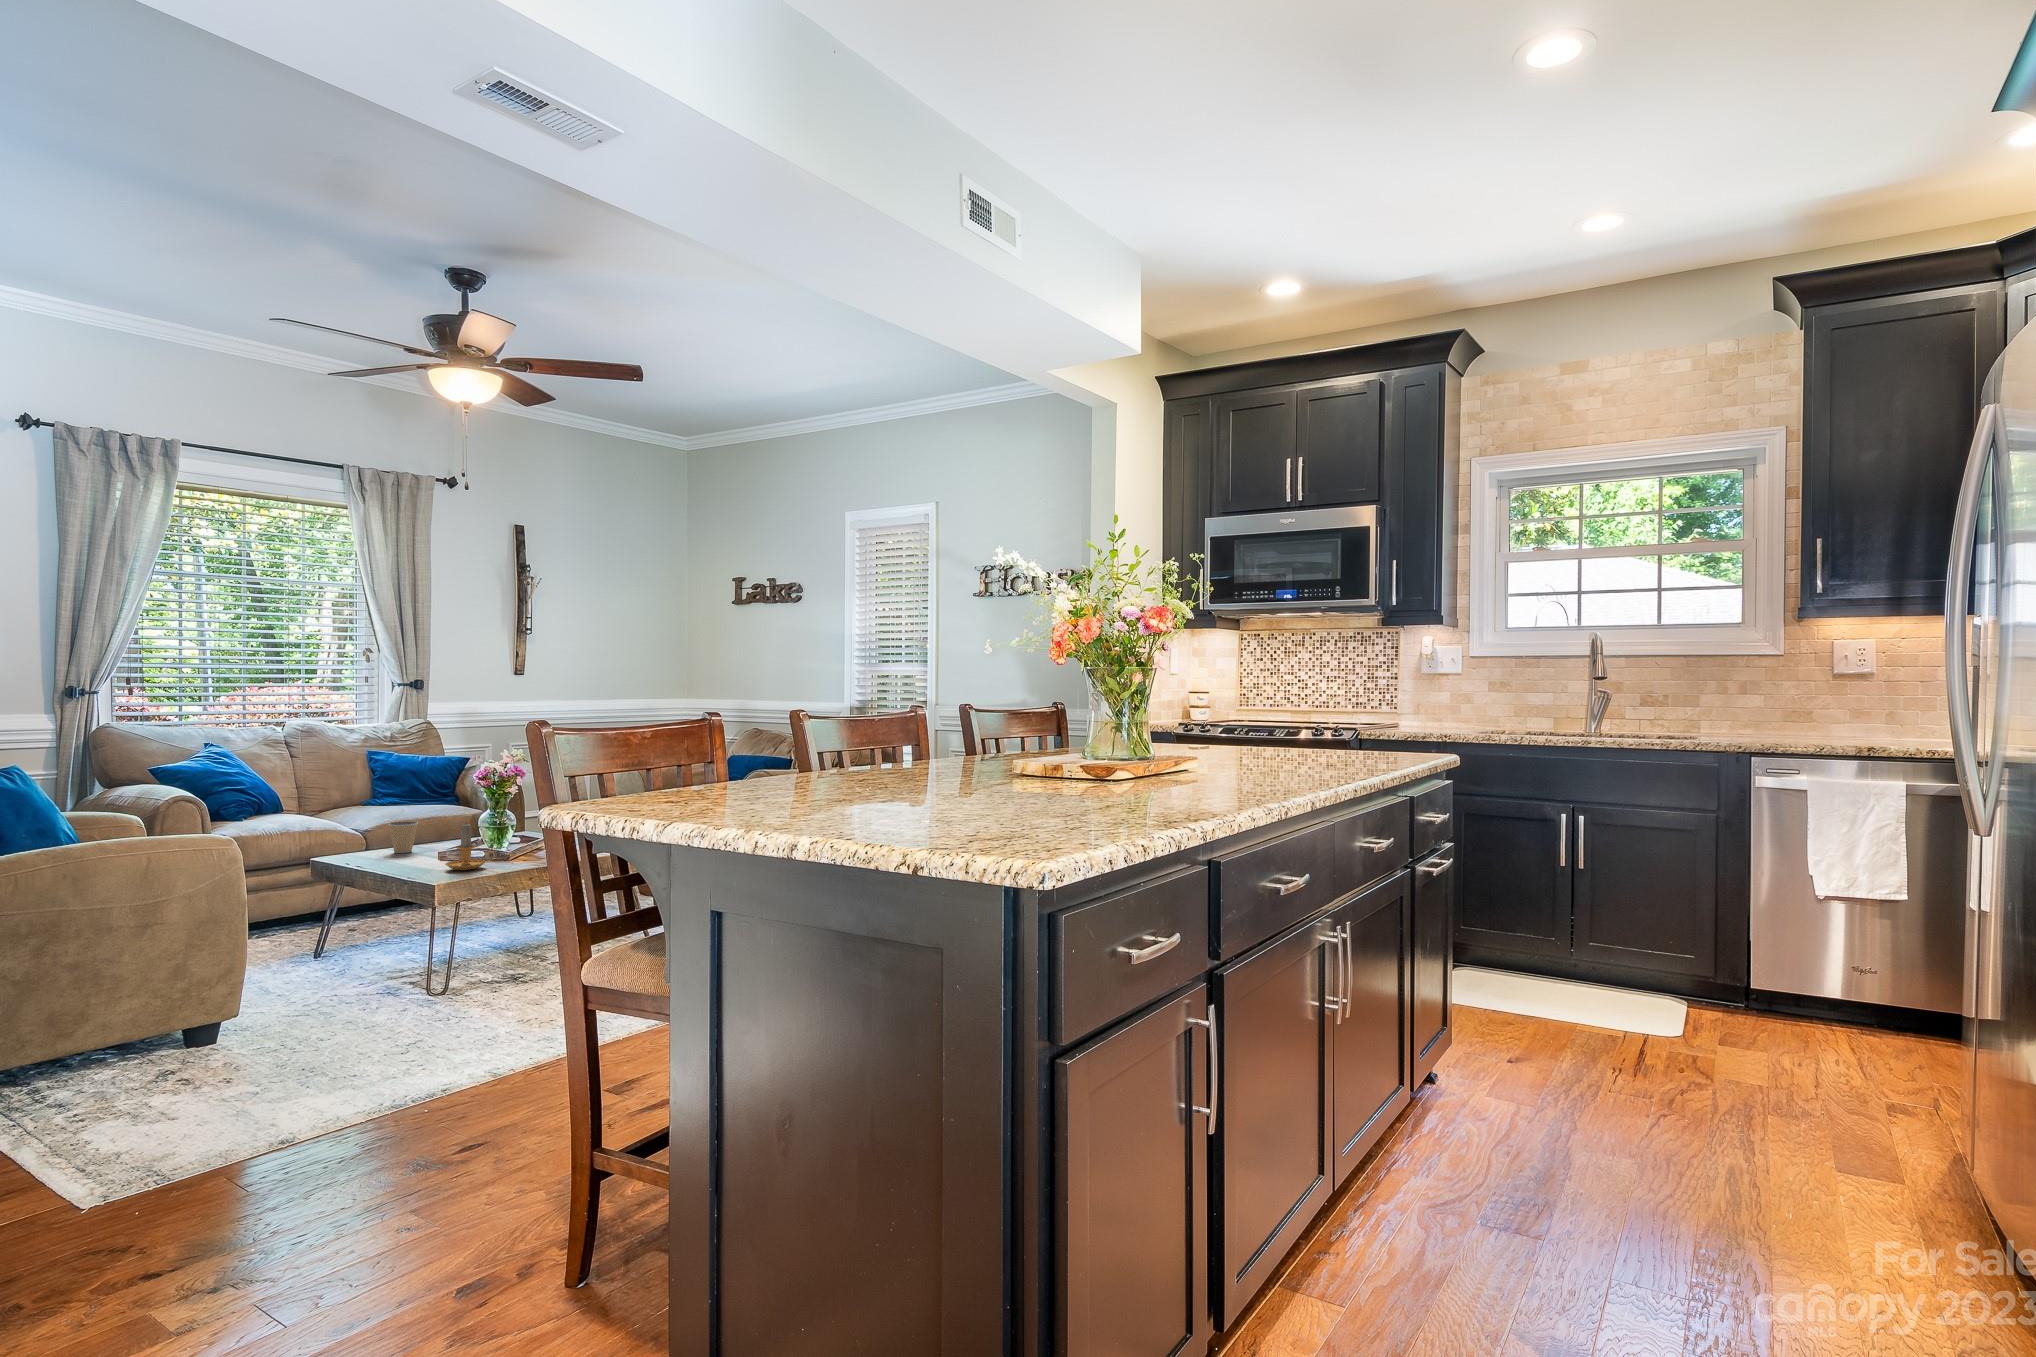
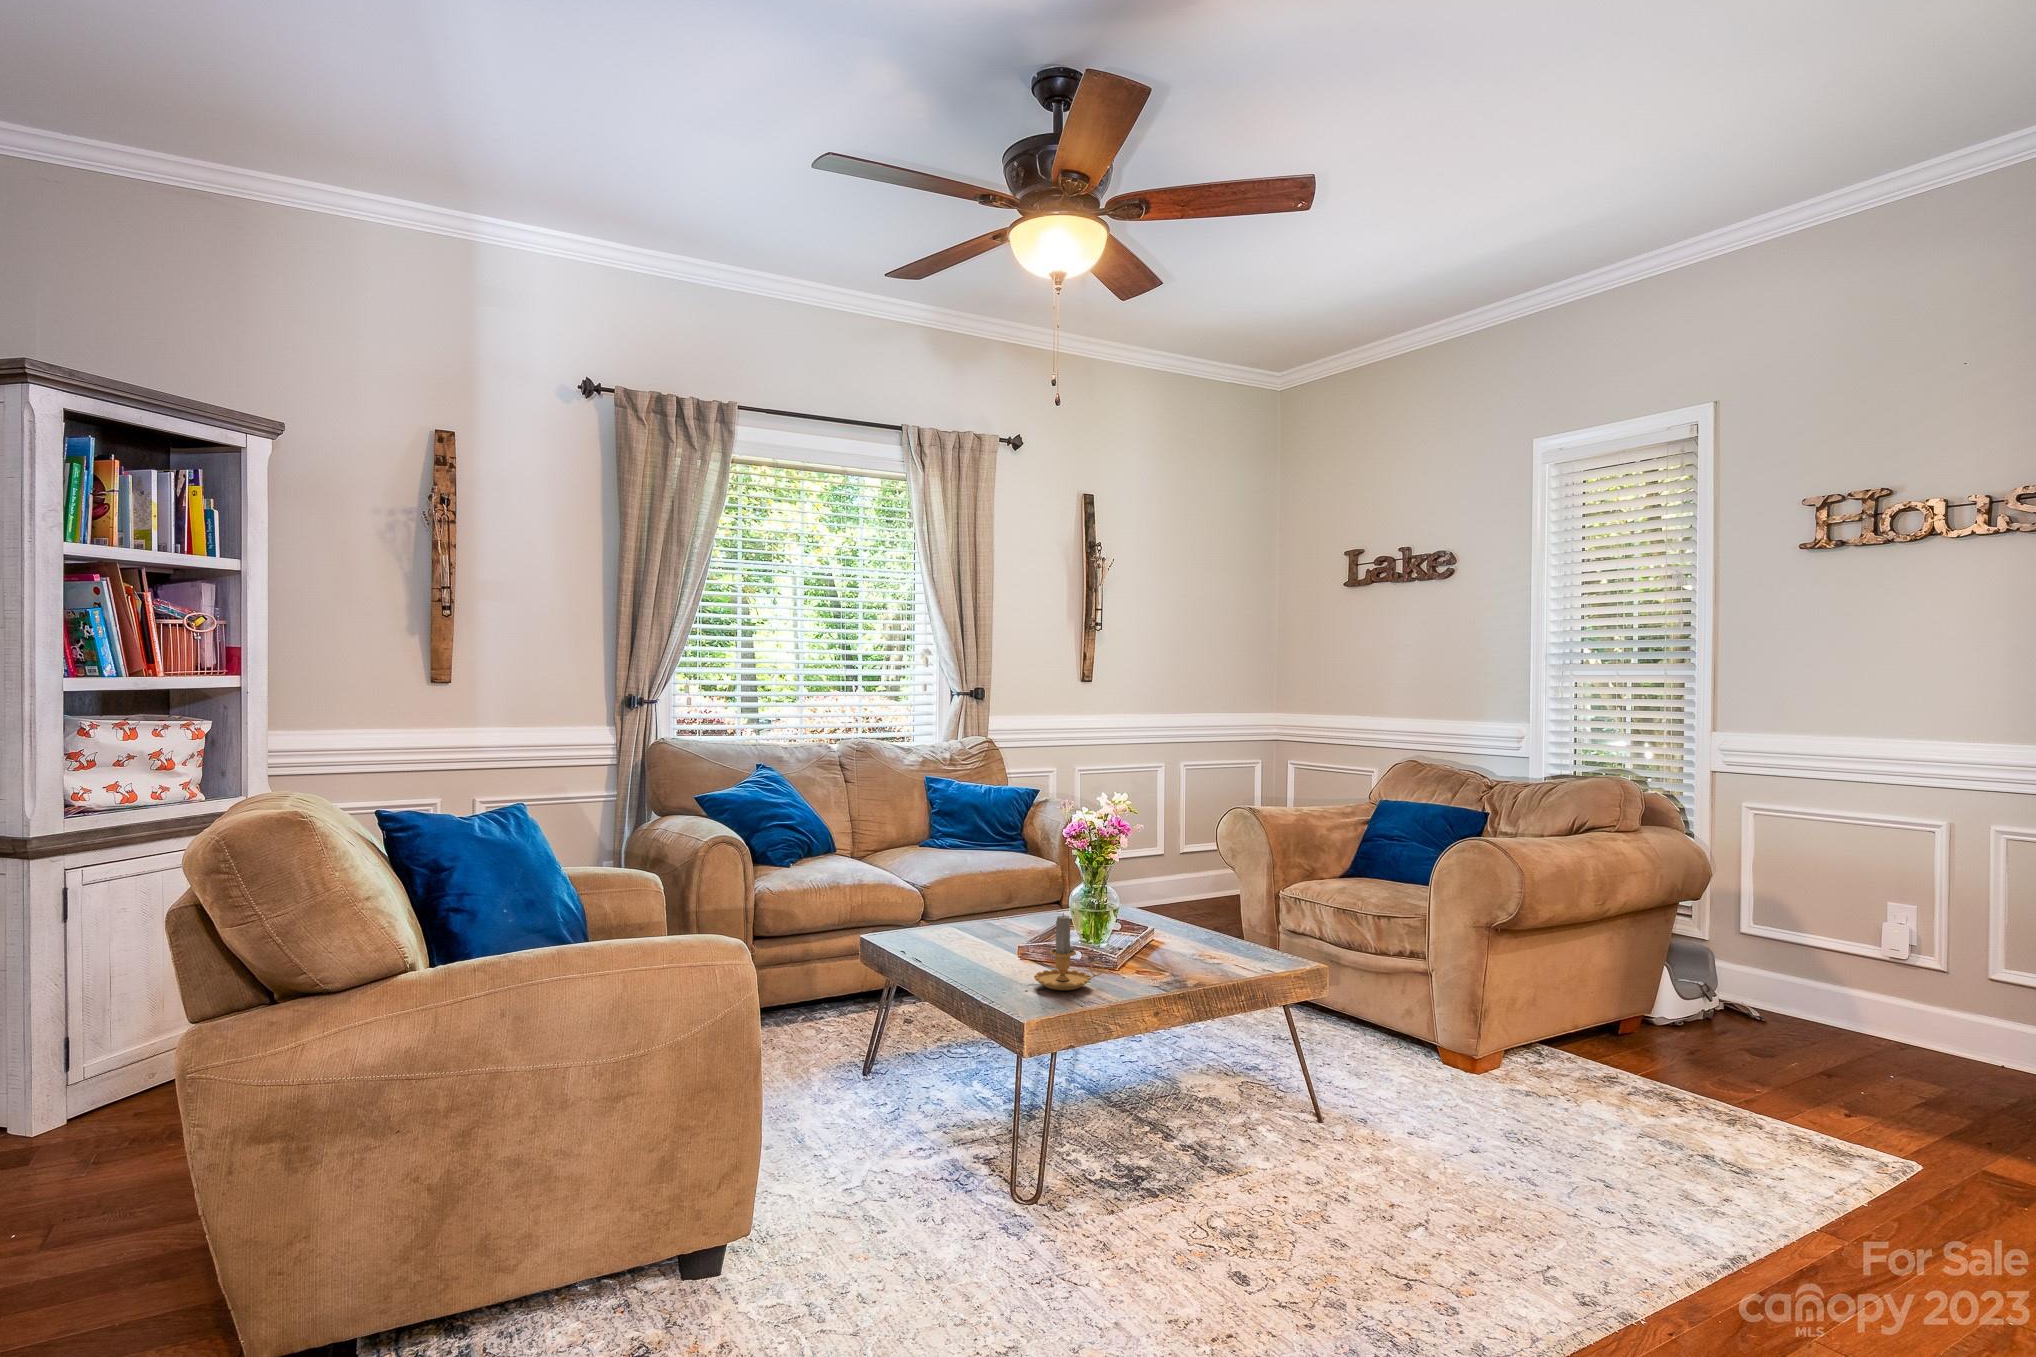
coffee cup: present [388,821,418,853] -> none [953,890,990,938]

